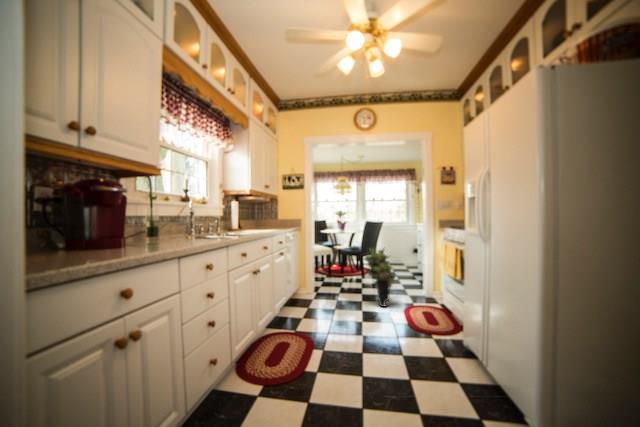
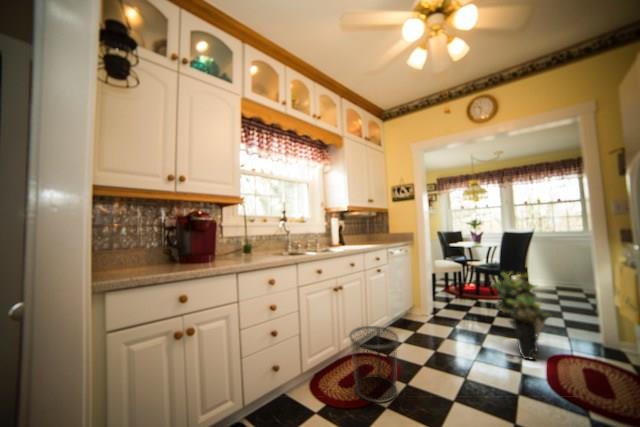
waste bin: none [274,293,314,348] -> present [349,326,398,403]

